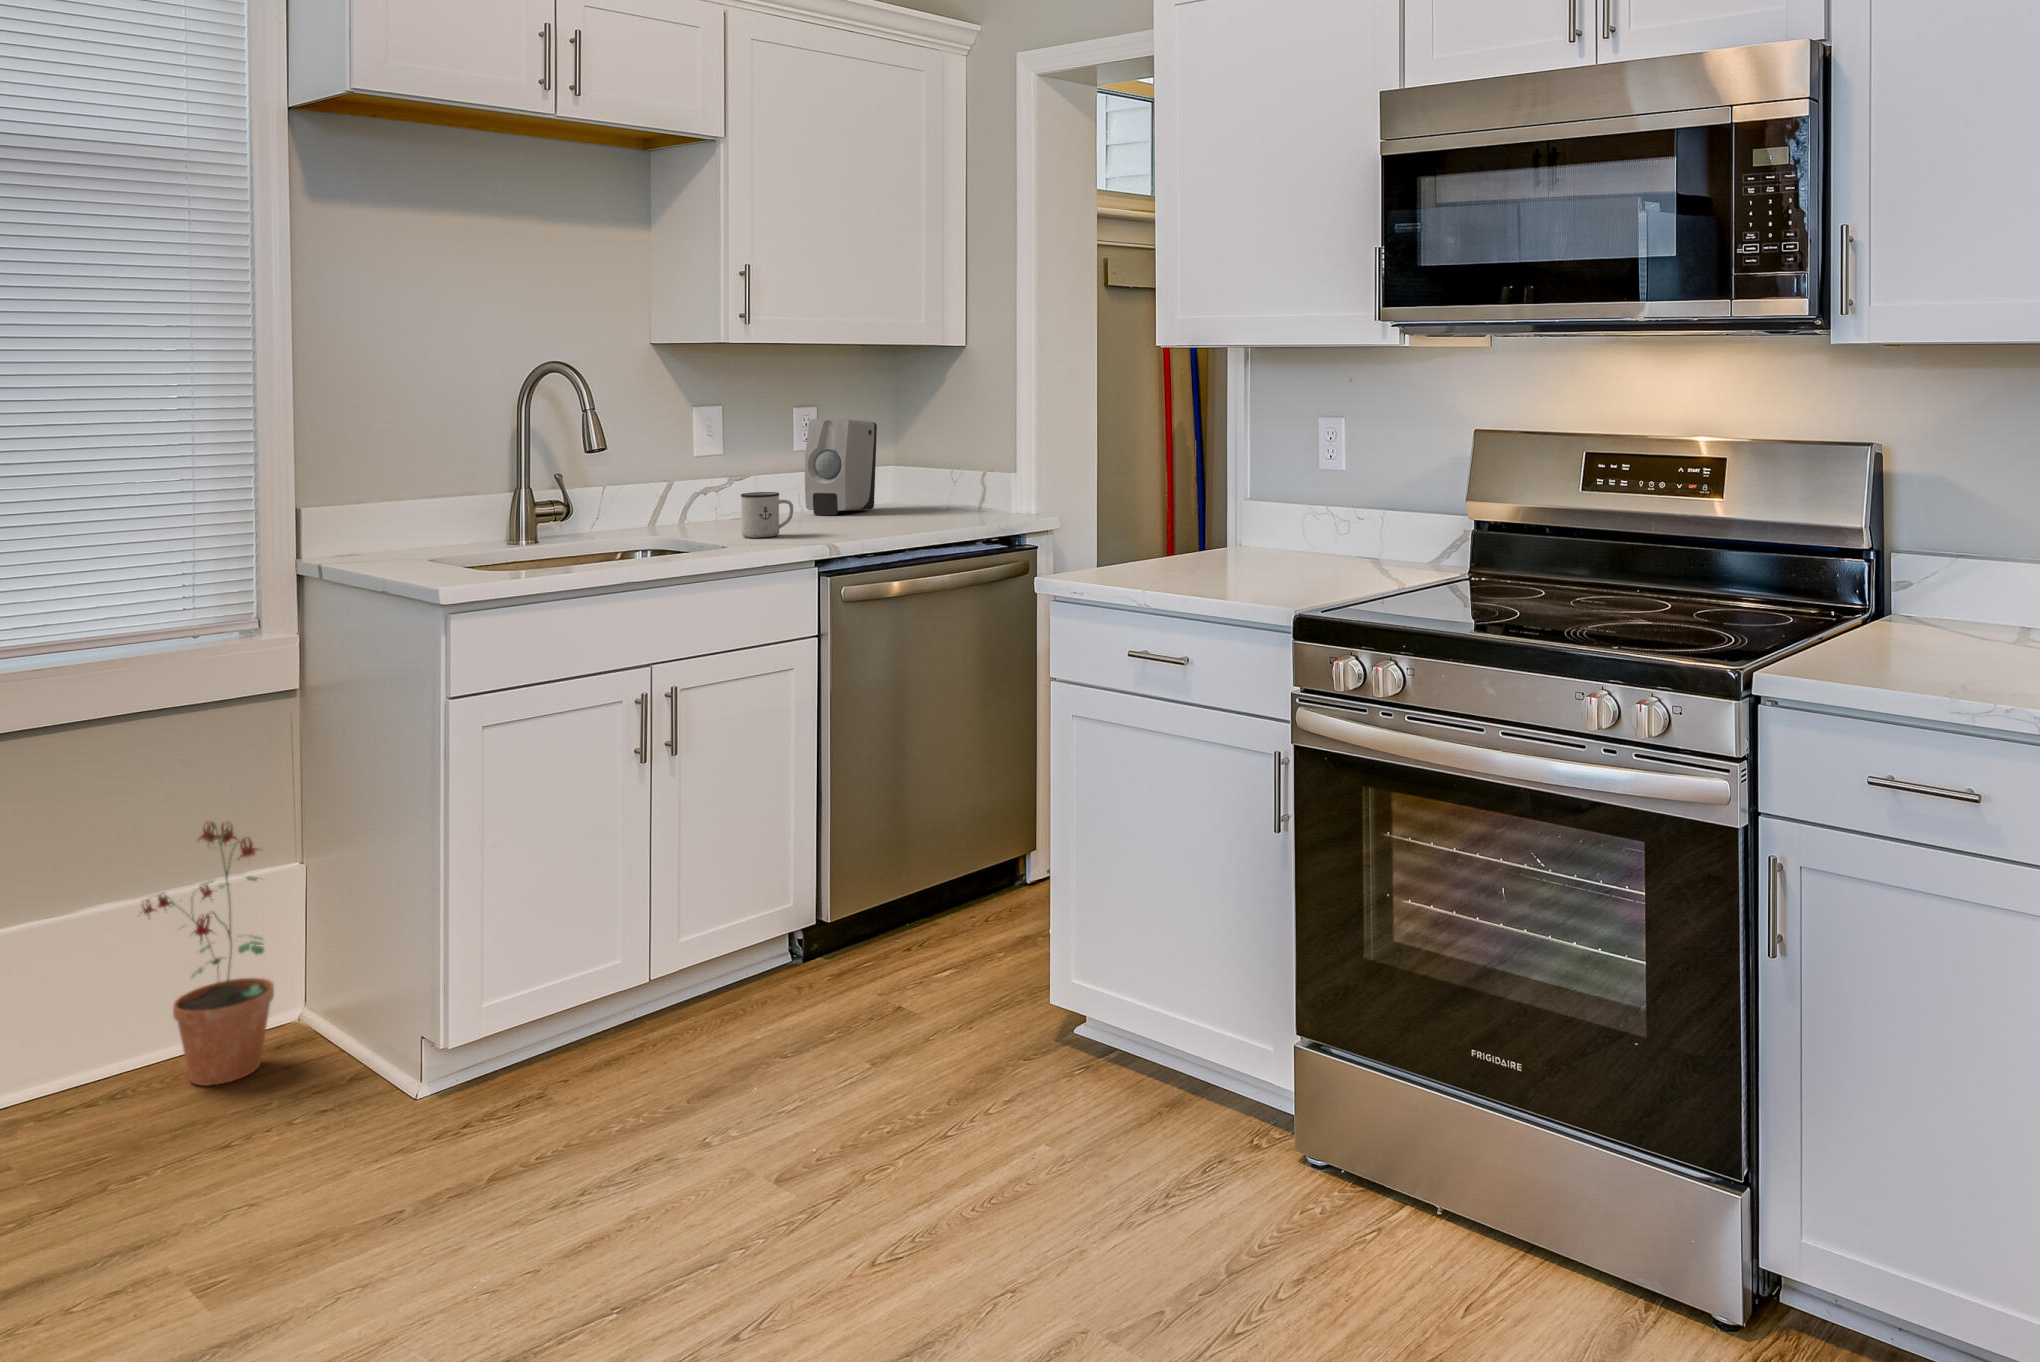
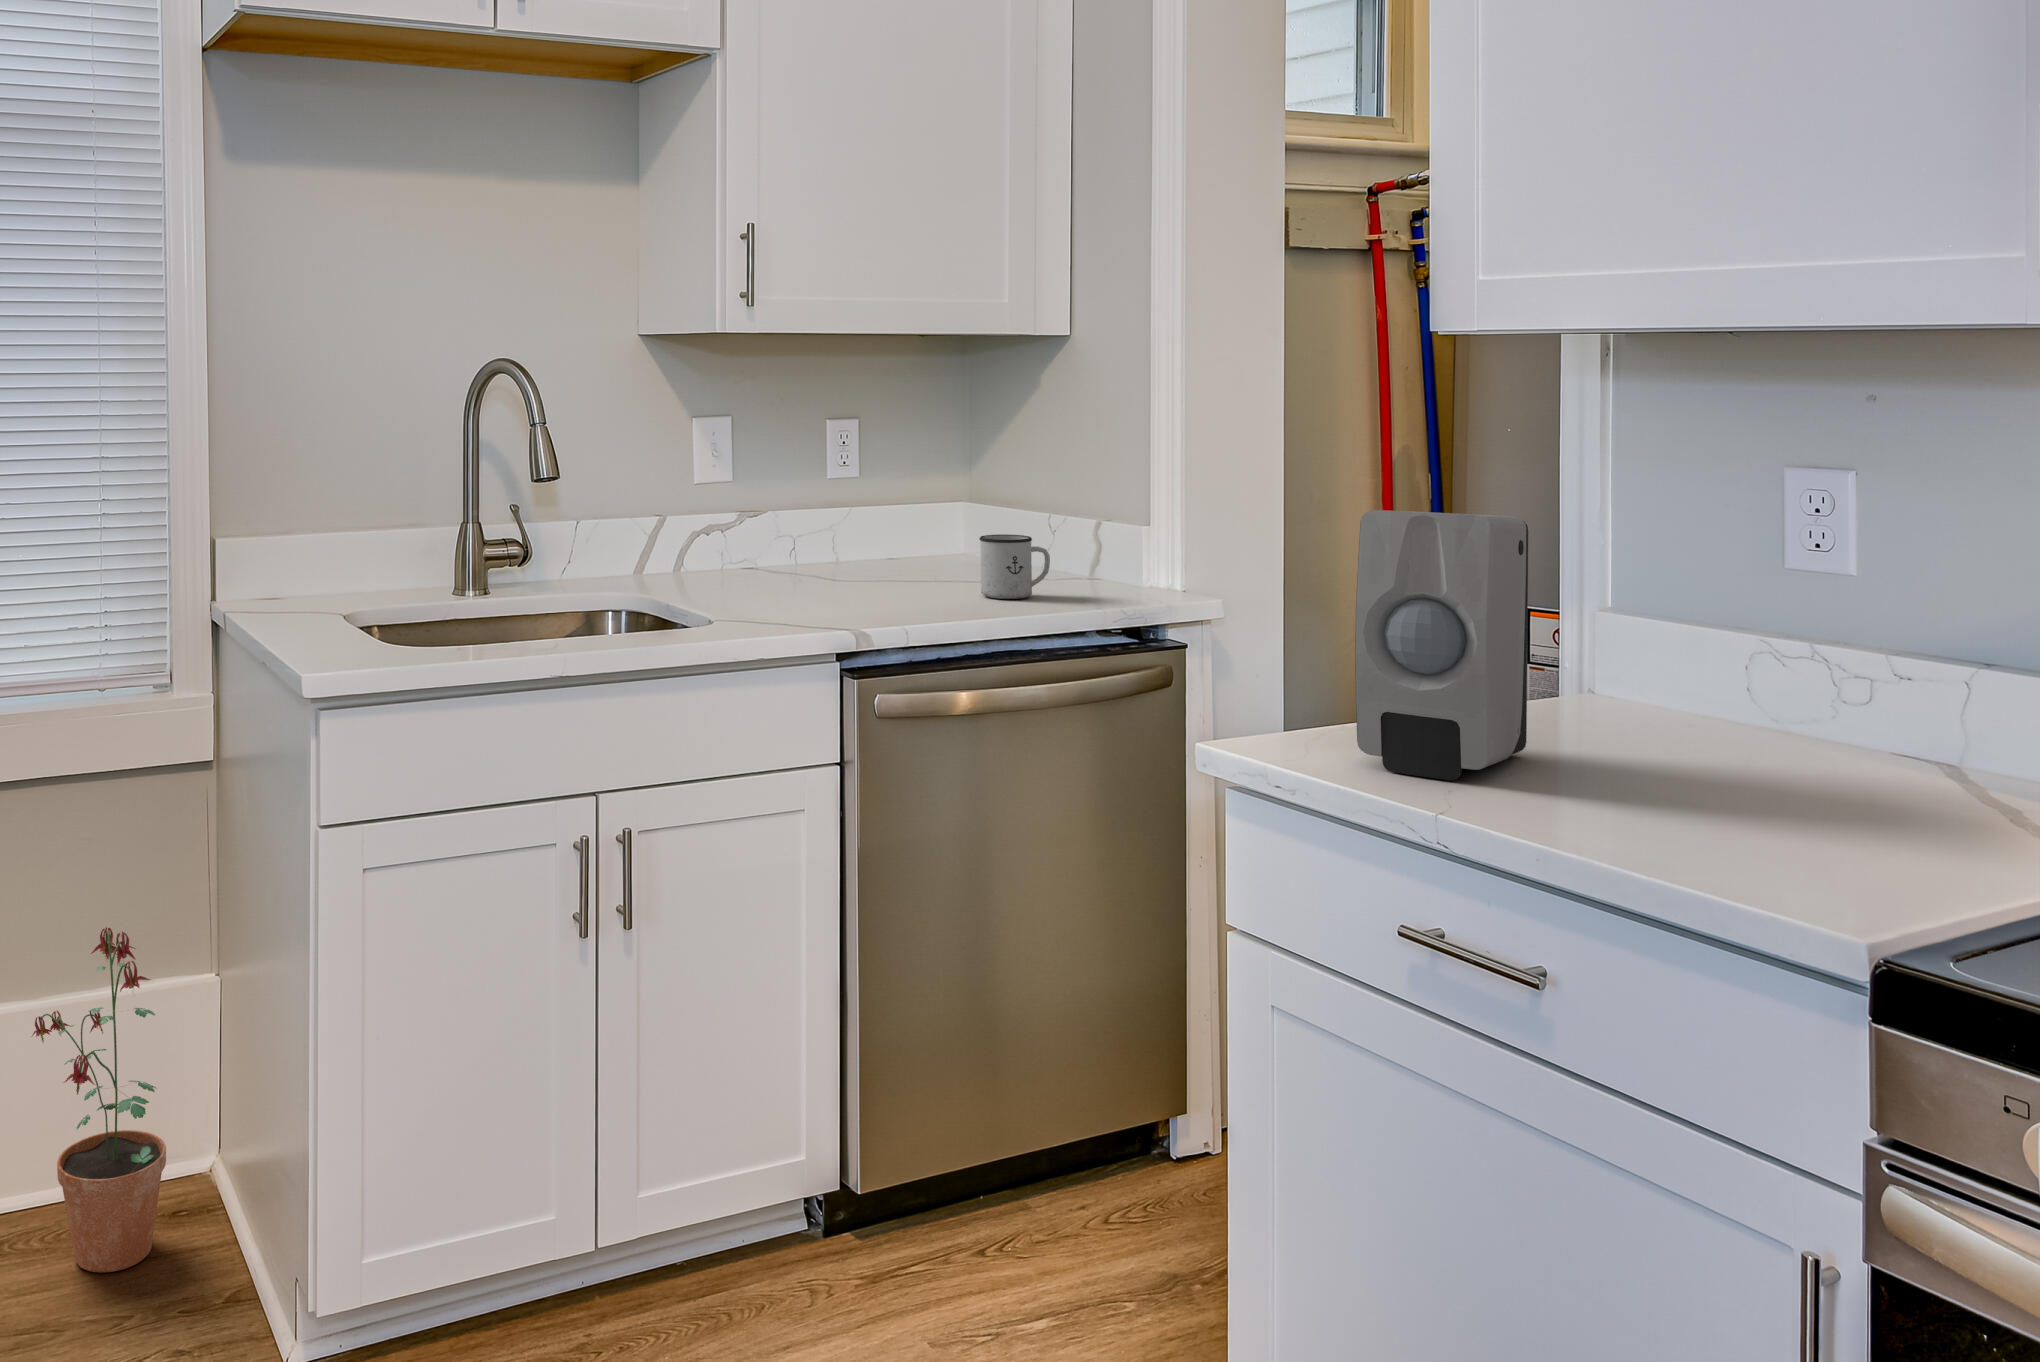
soap dispenser: present [805,419,877,515] -> present [1355,510,1528,780]
mug: present [741,492,793,538] -> present [979,534,1050,599]

